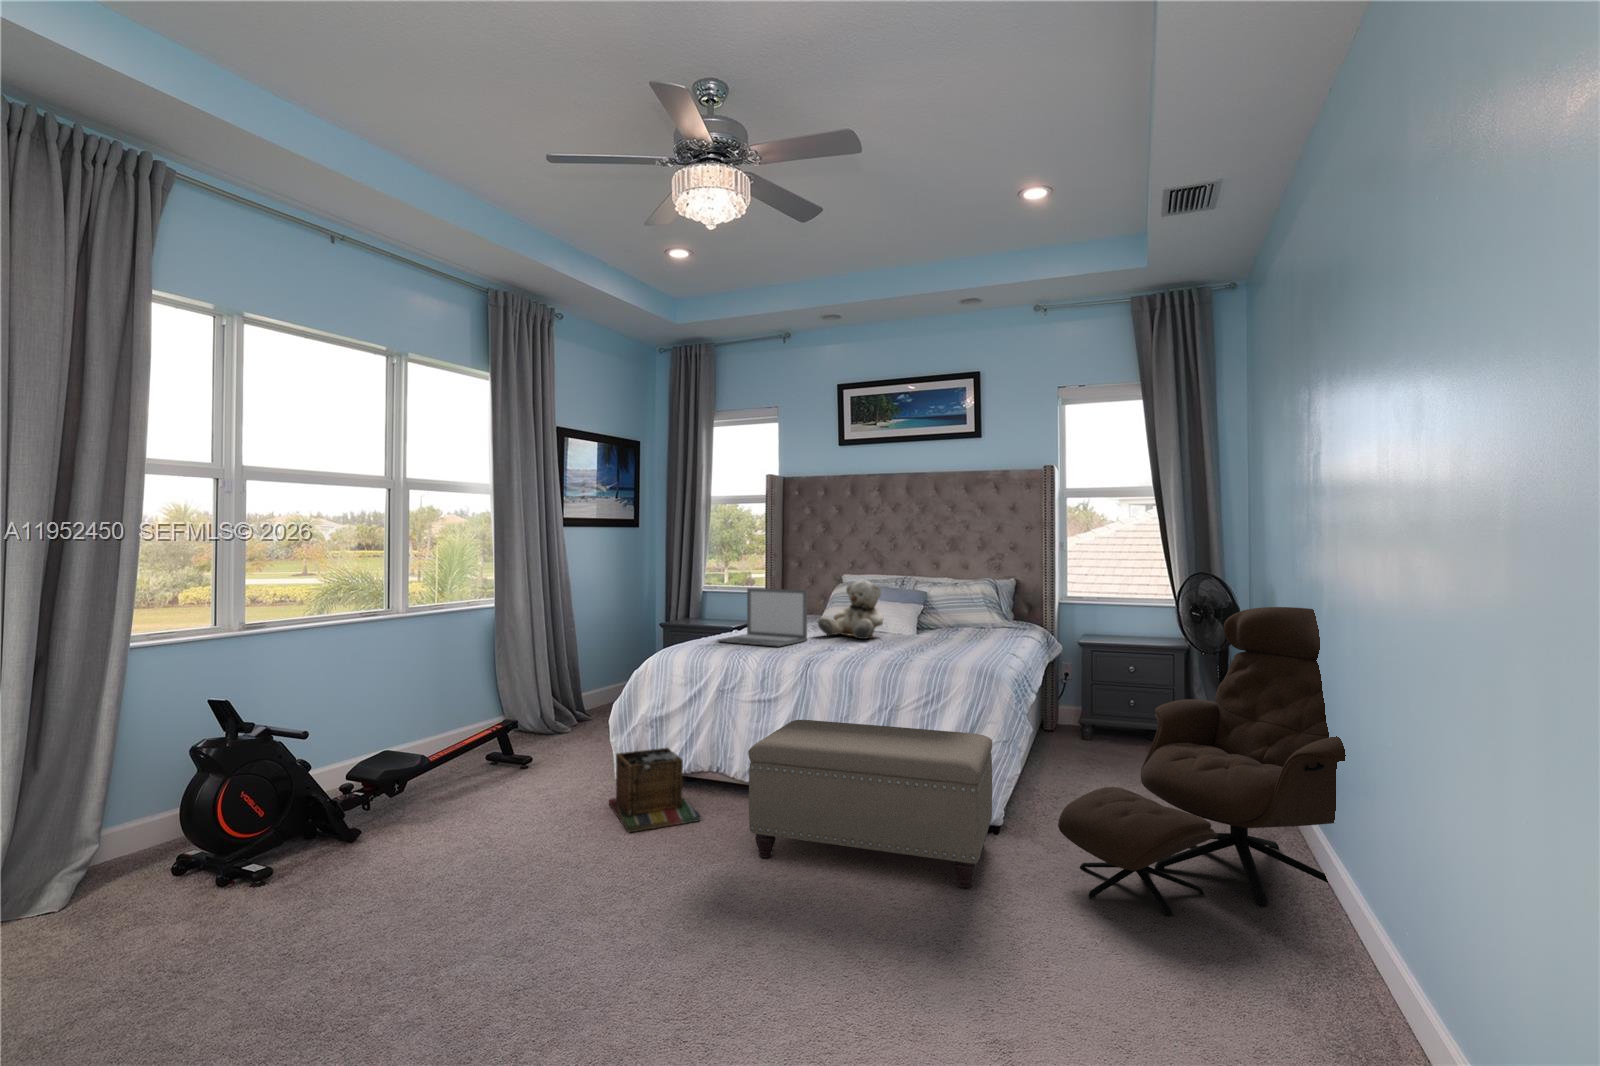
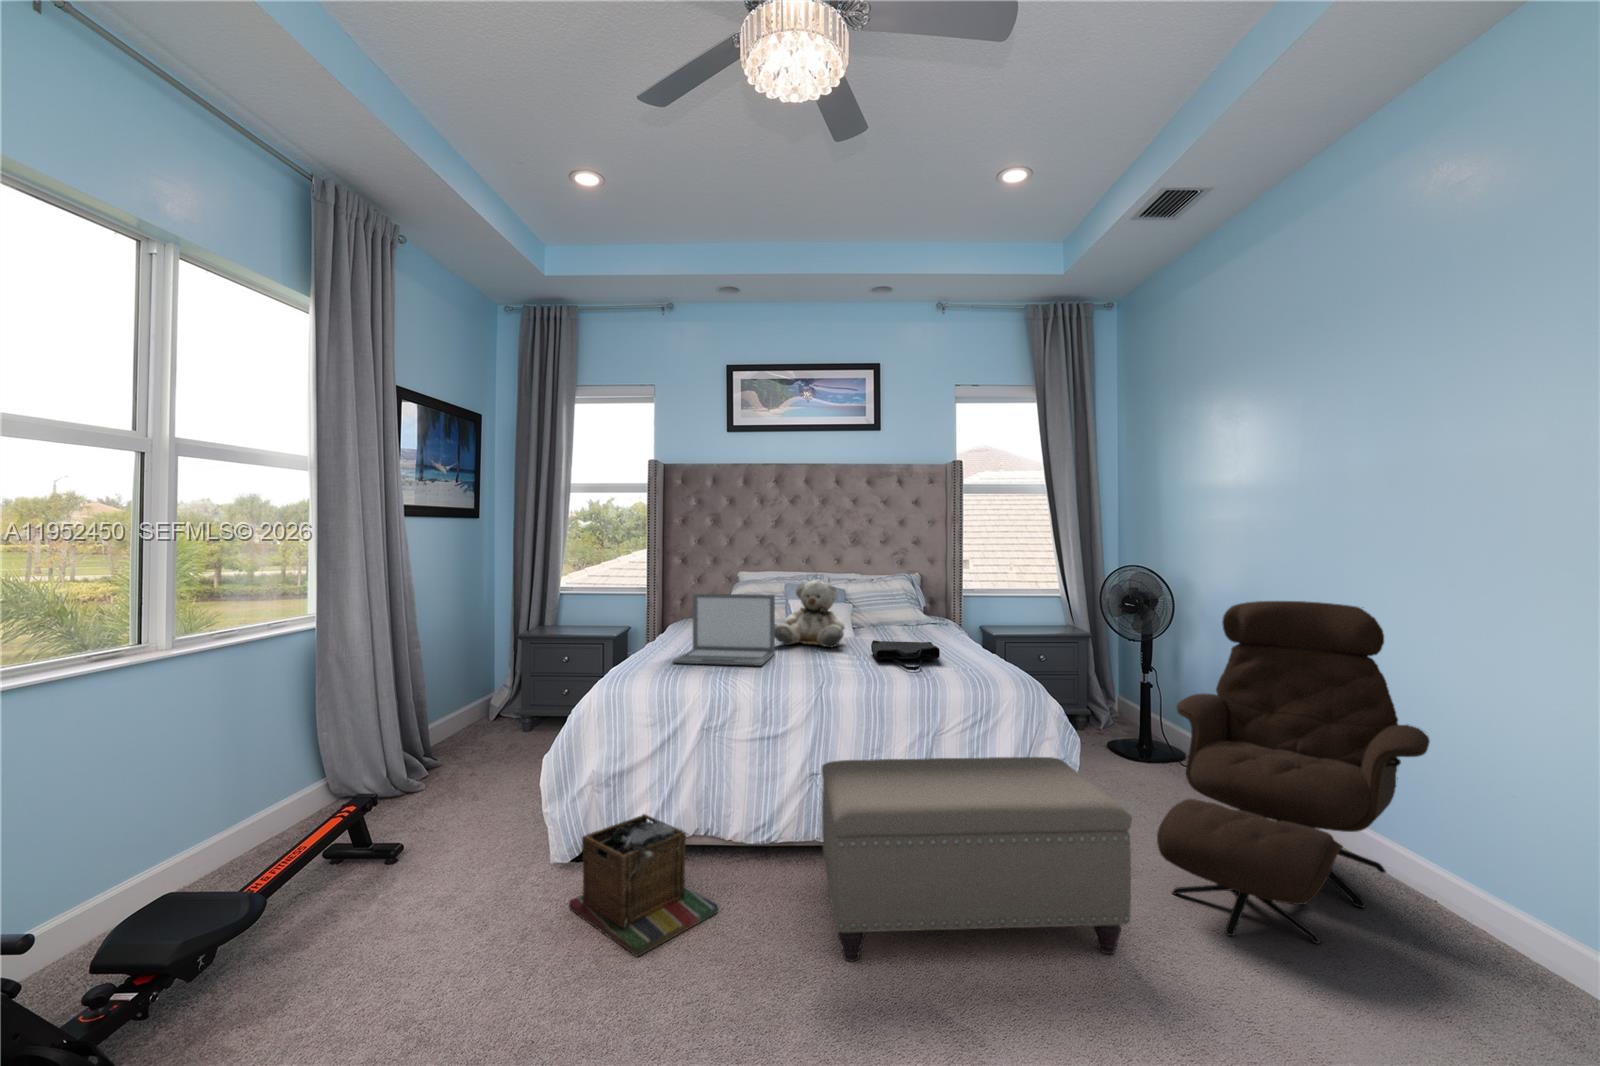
tote bag: none [876,633,942,656] -> present [871,640,940,670]

